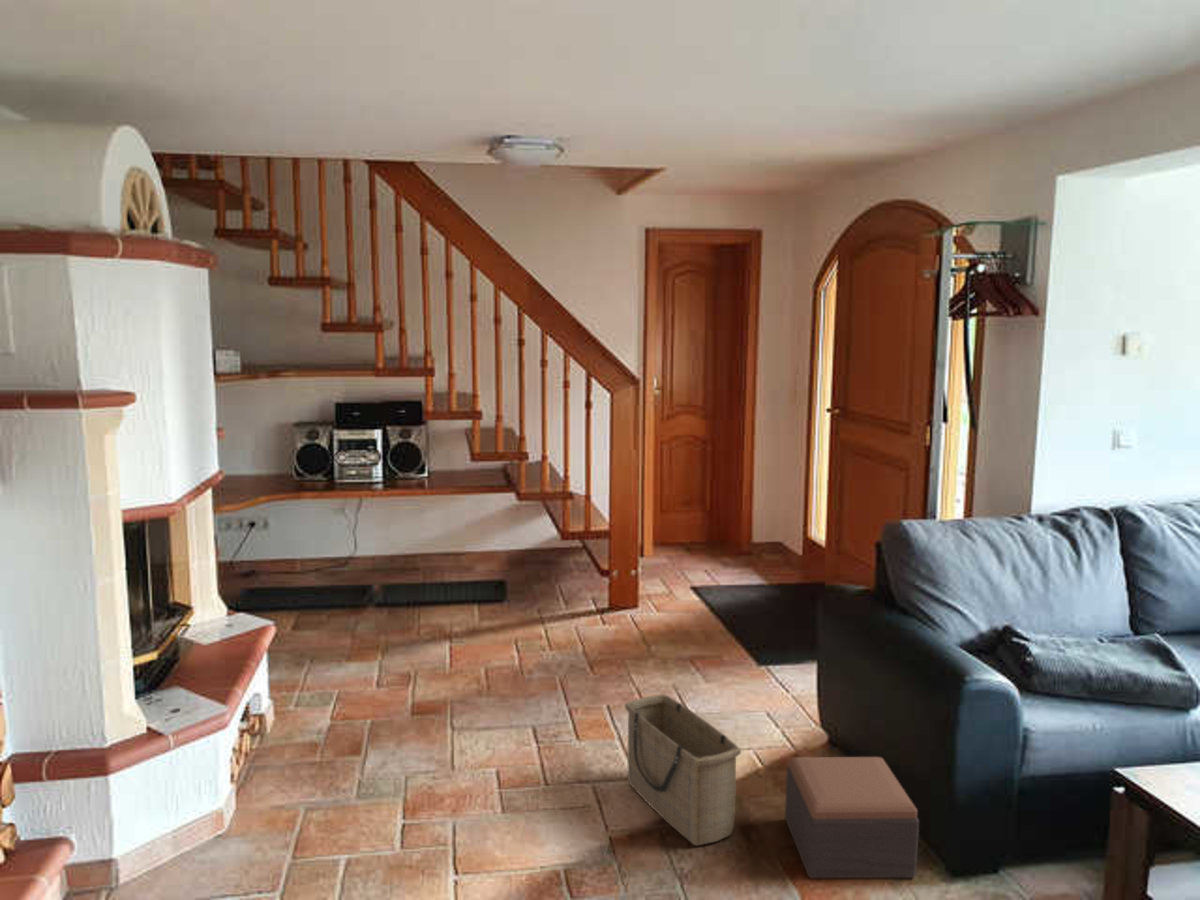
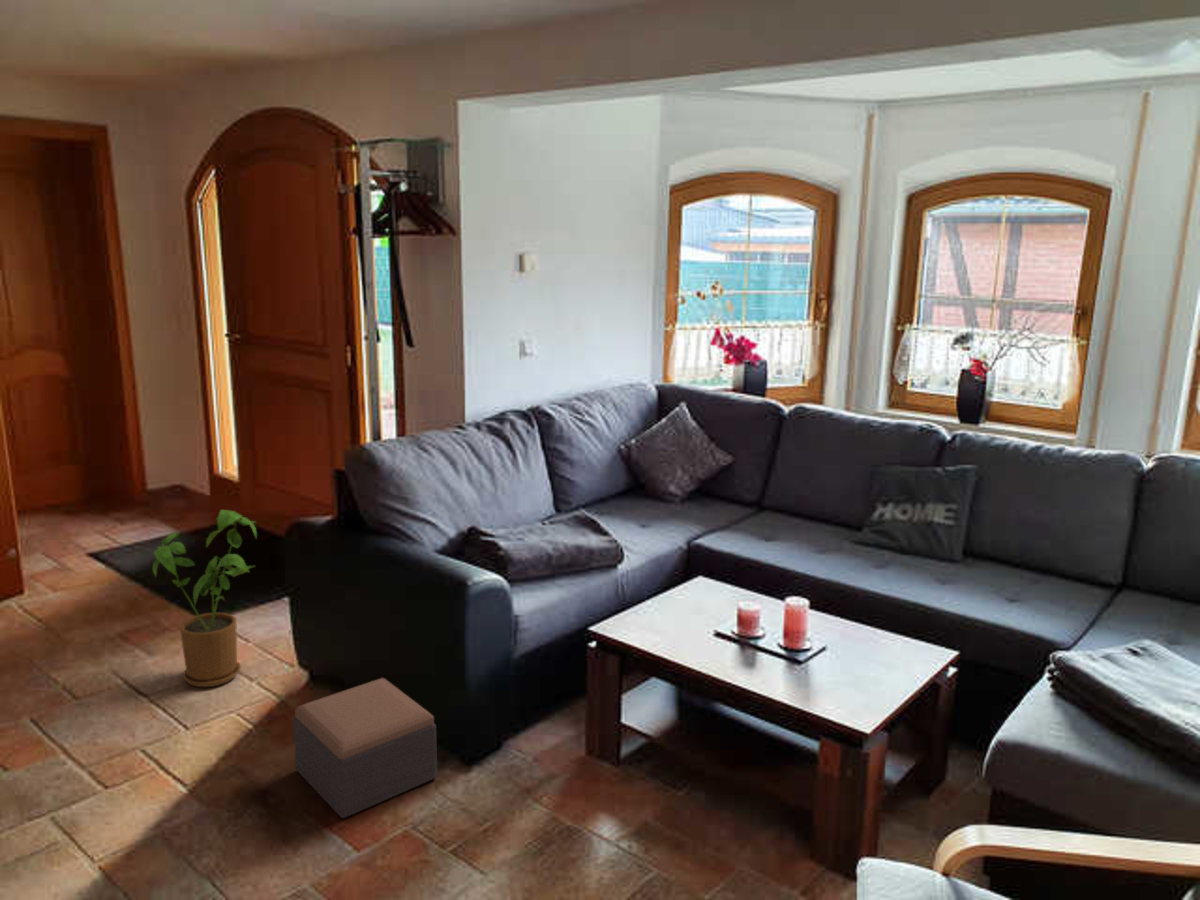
house plant: none [711,564,802,723] -> present [153,510,256,687]
basket: present [625,694,741,845] -> none [81,683,247,835]

